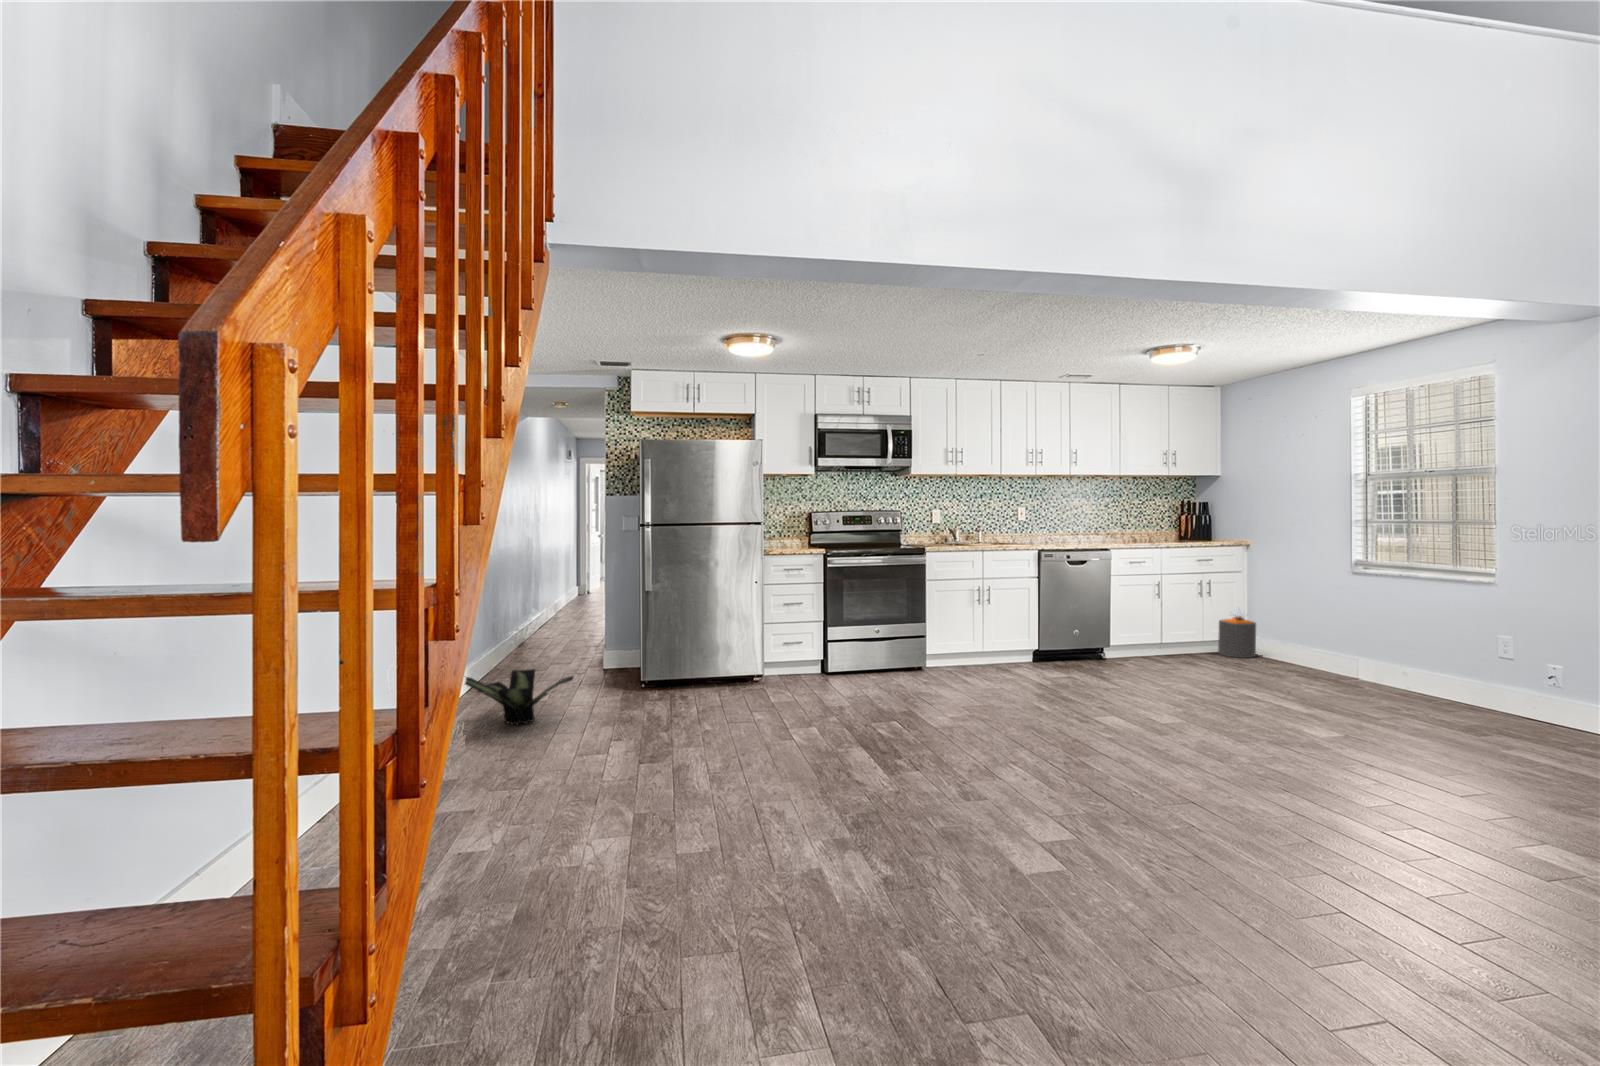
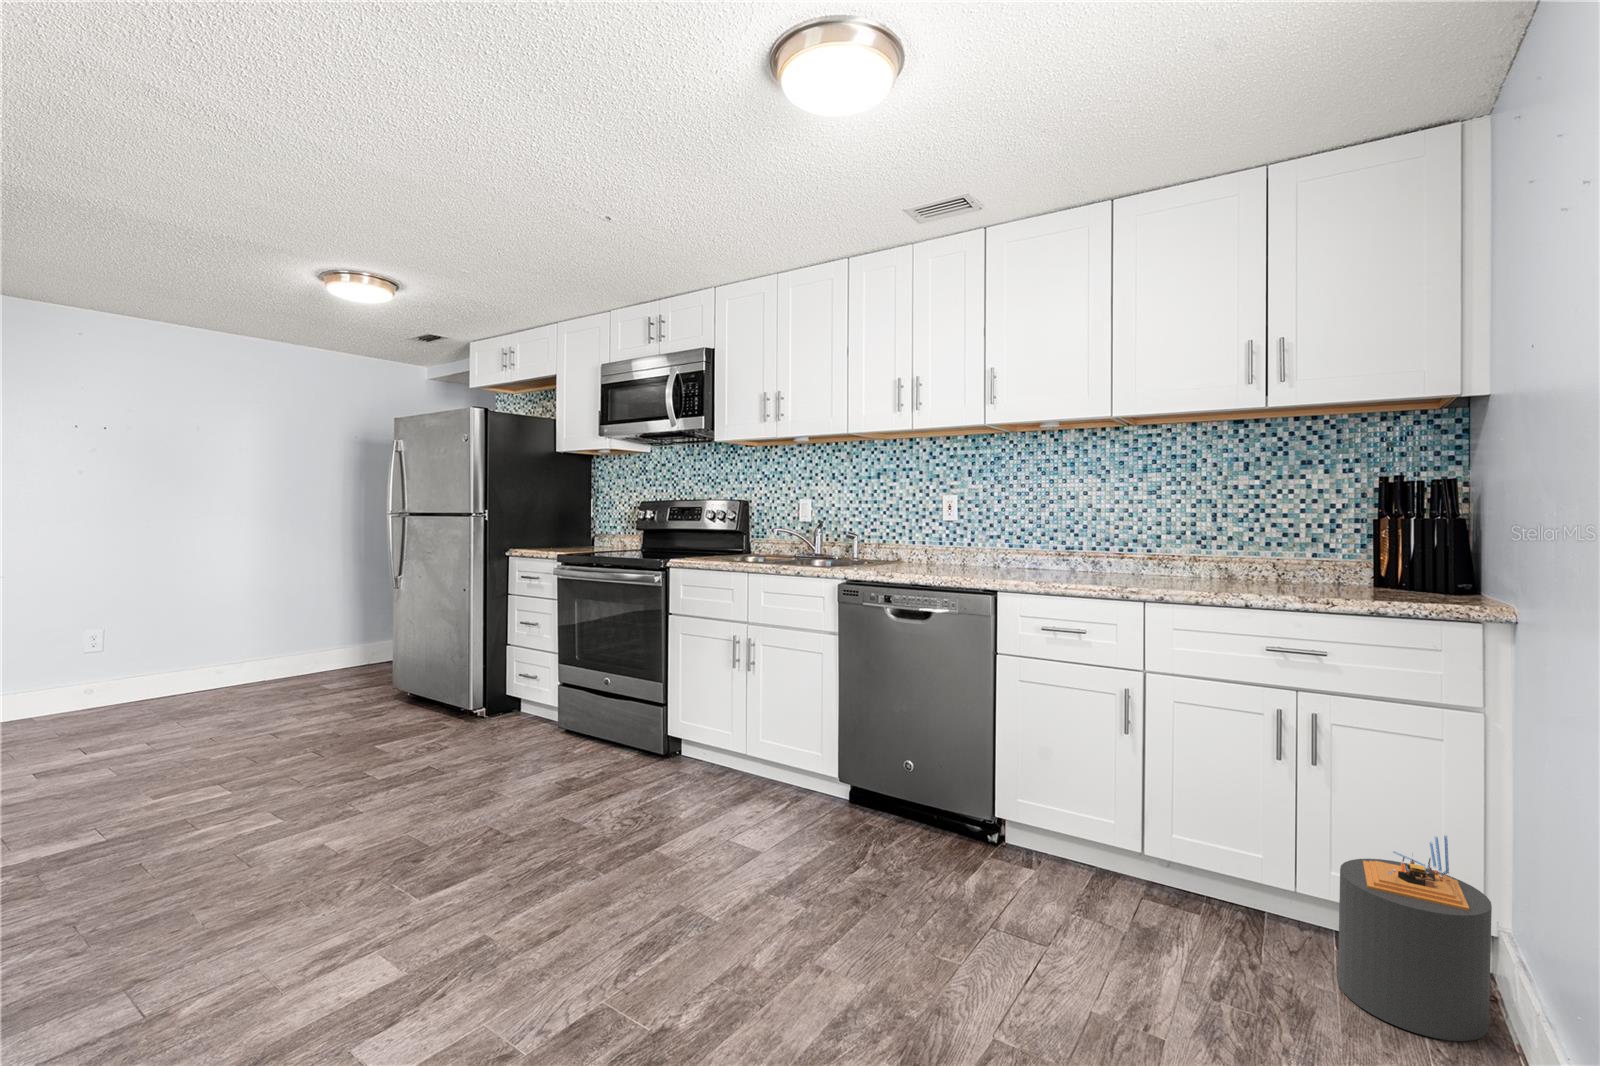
potted plant: present [465,669,574,725] -> none [69,651,233,715]

